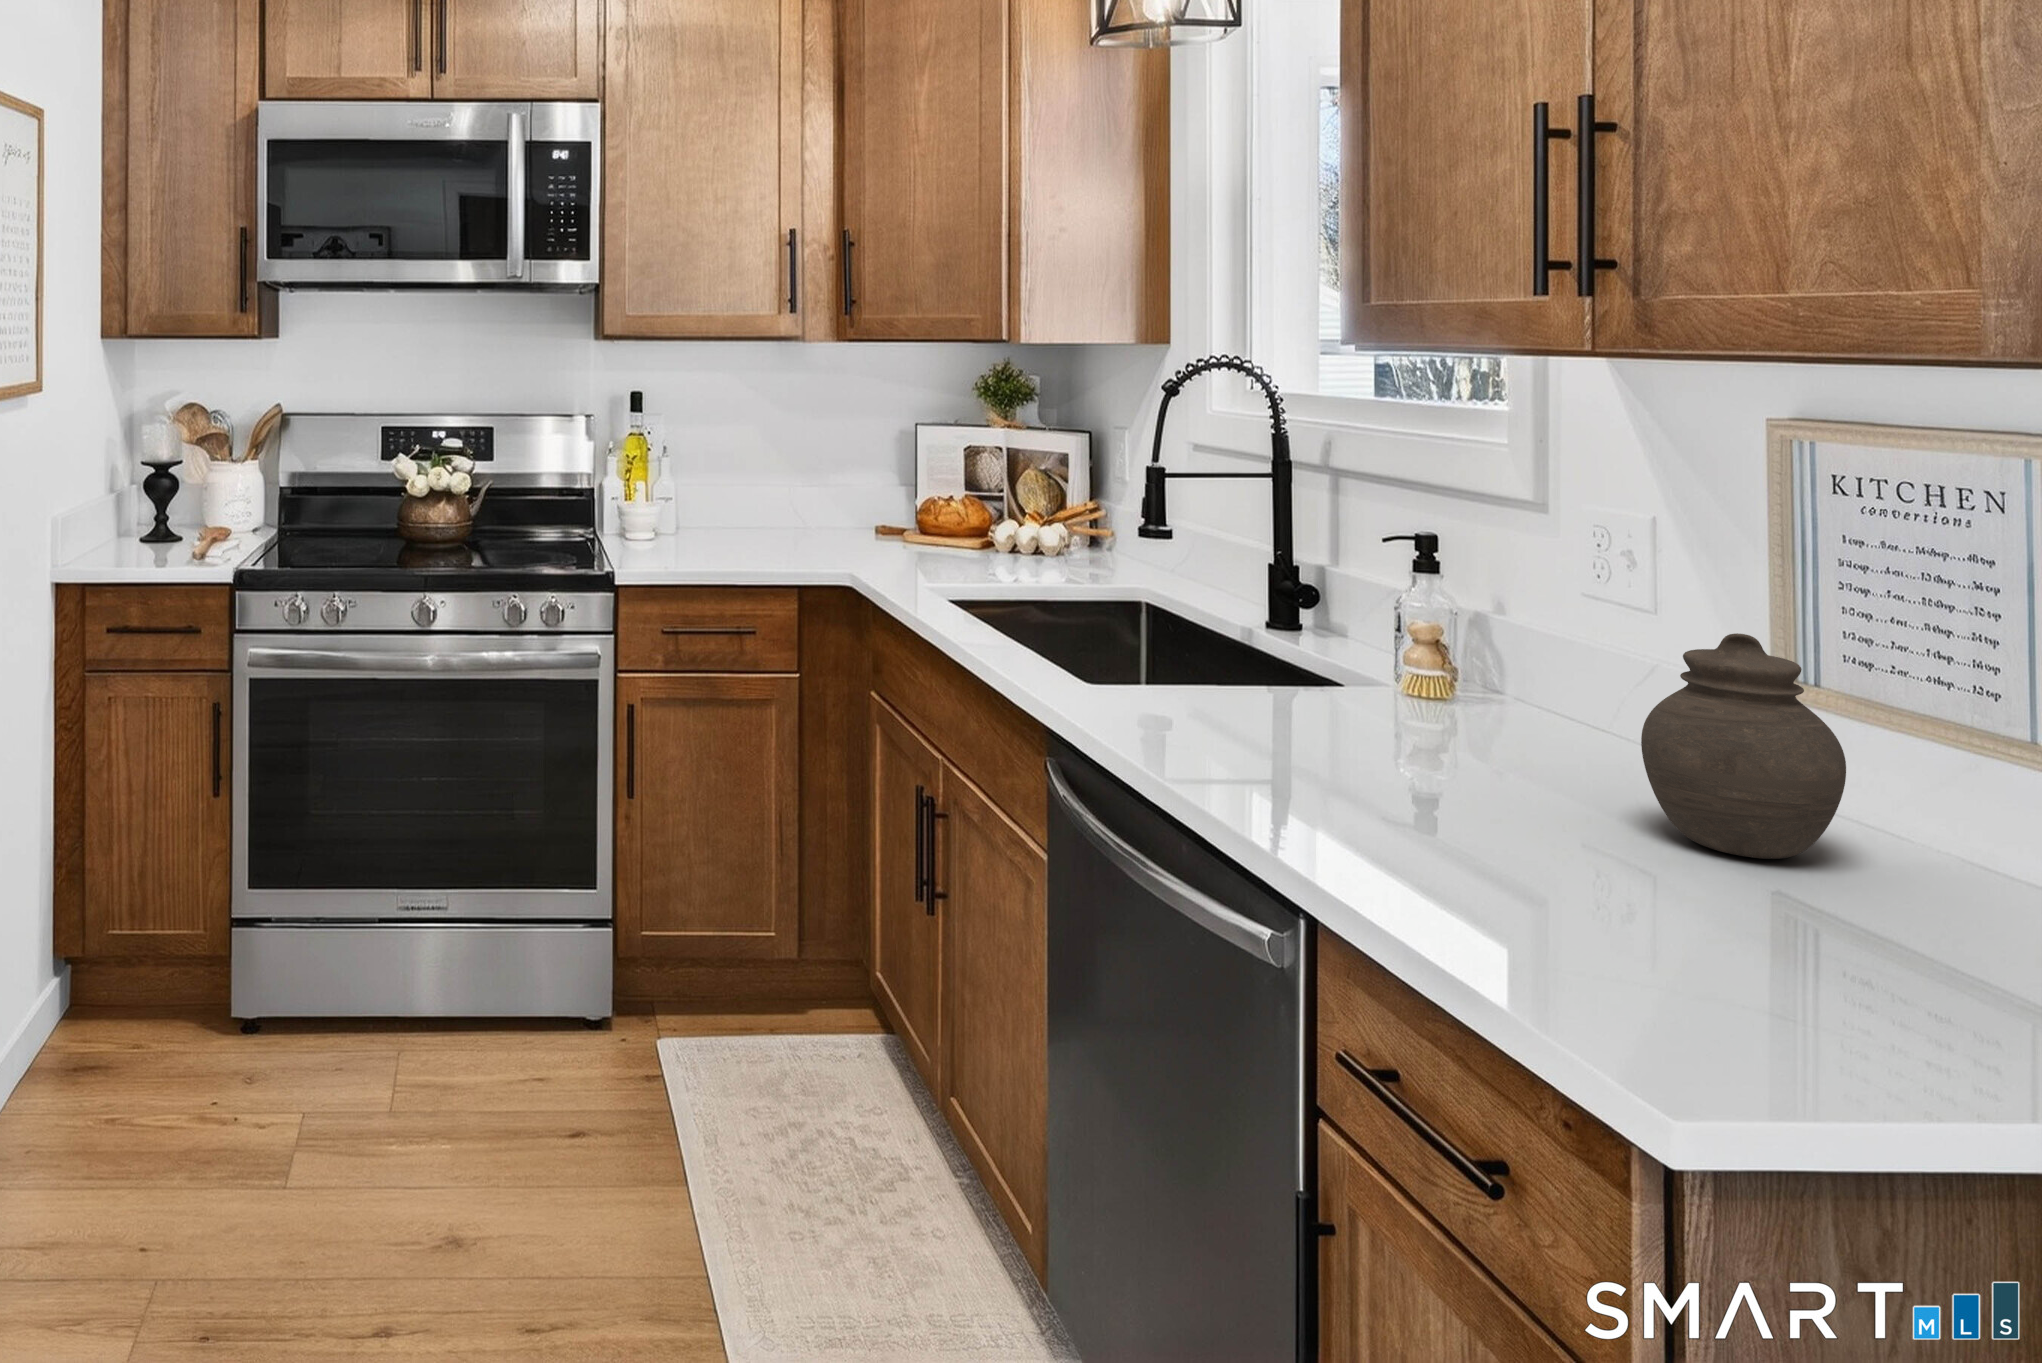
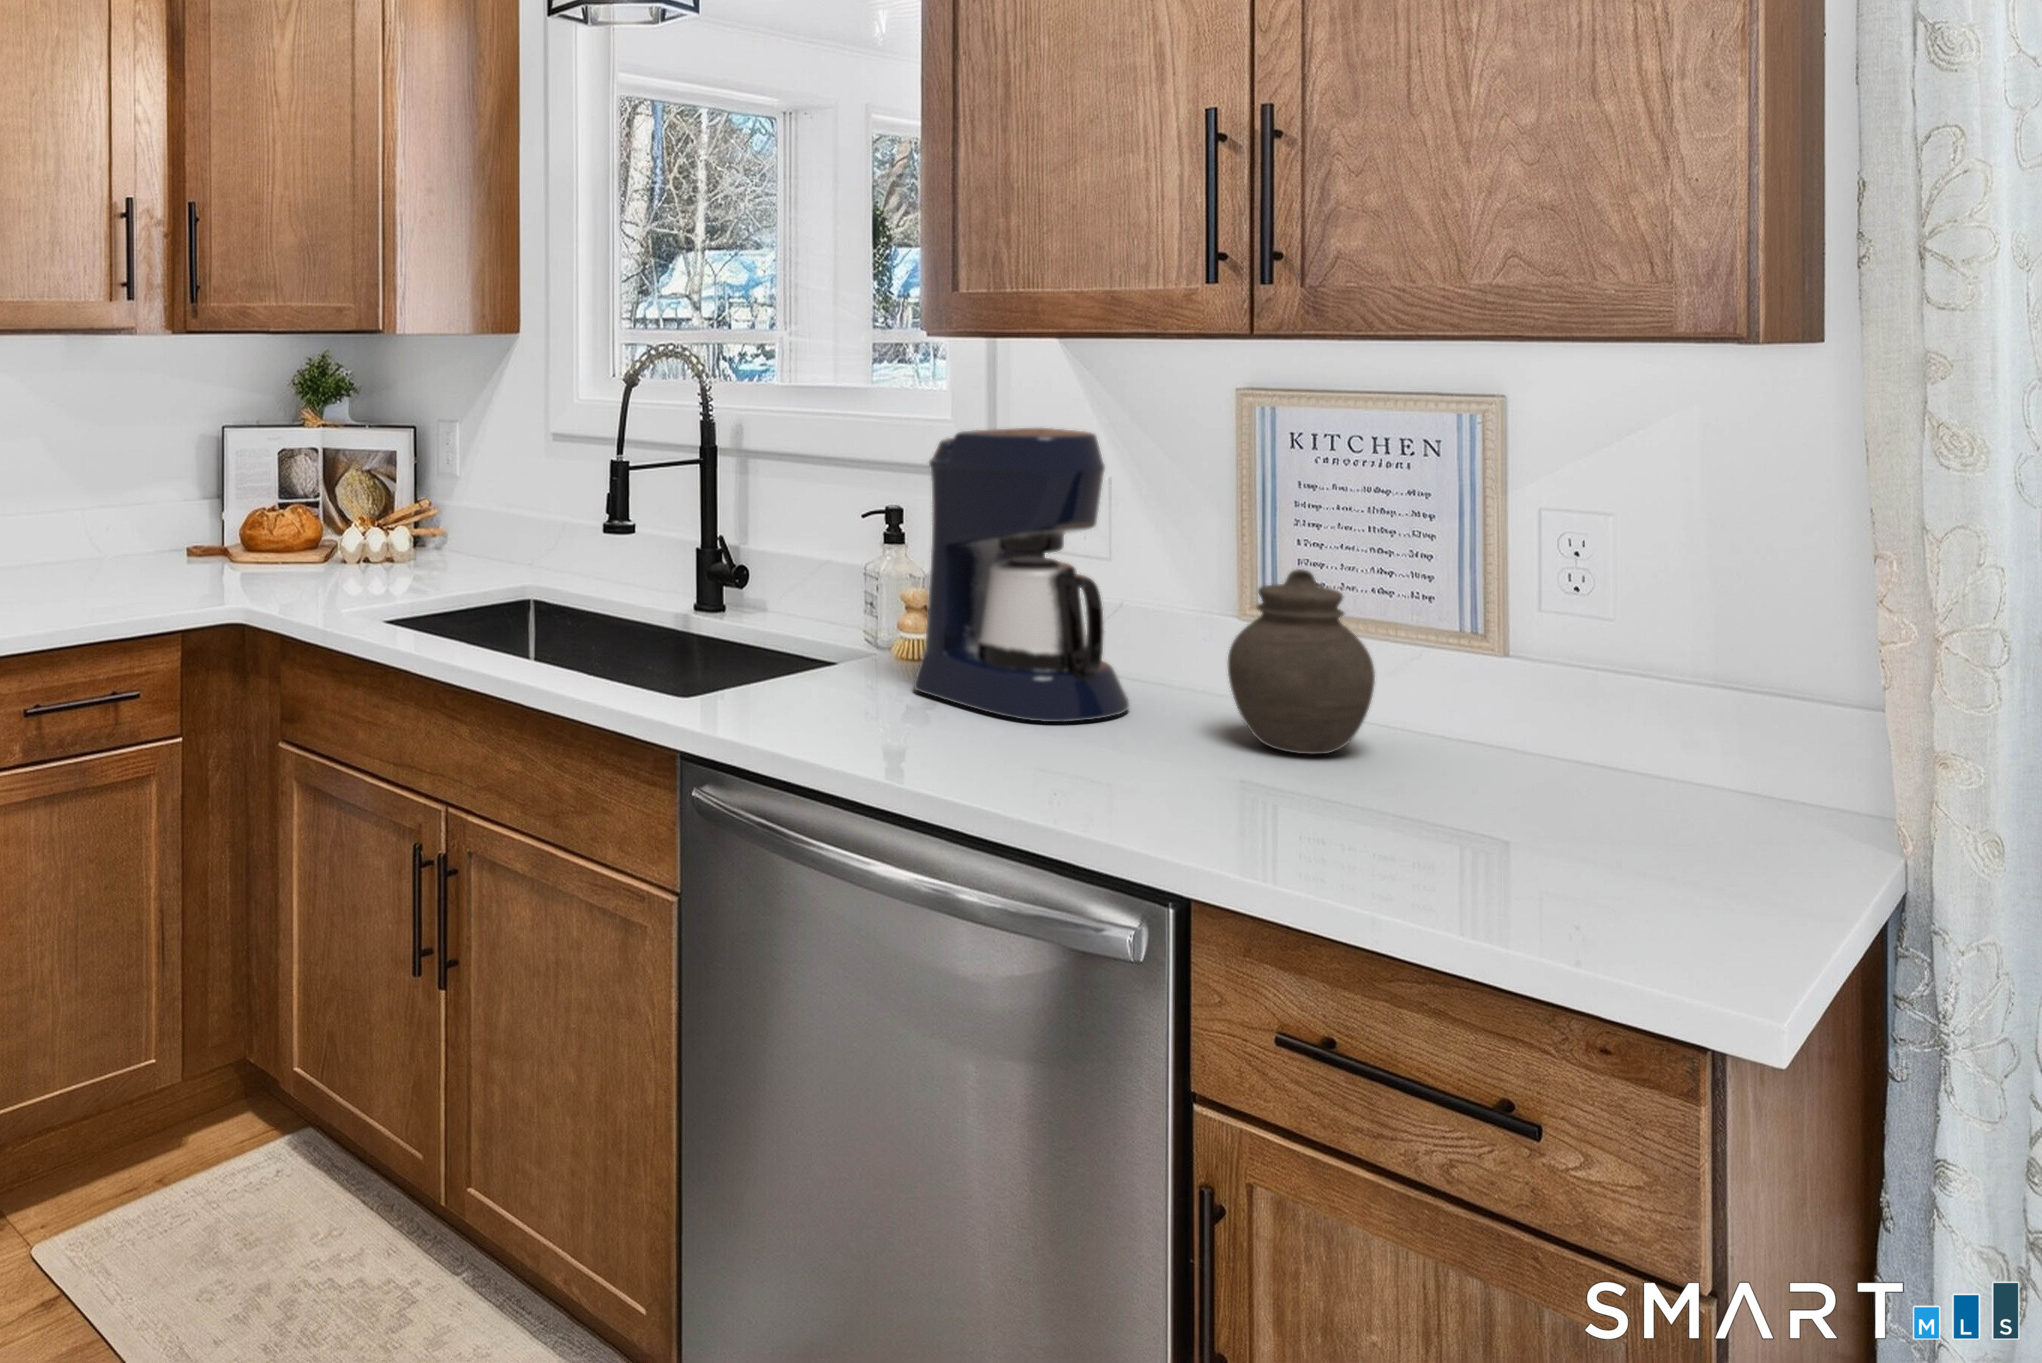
coffee maker: none [1351,451,1593,777] -> present [914,428,1130,722]

